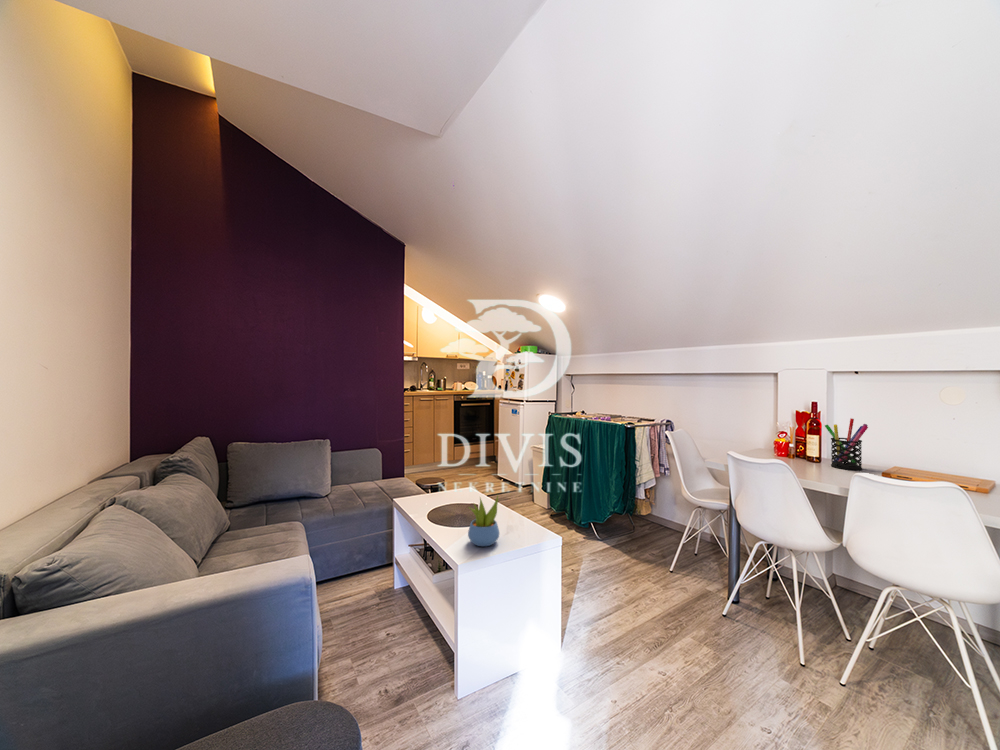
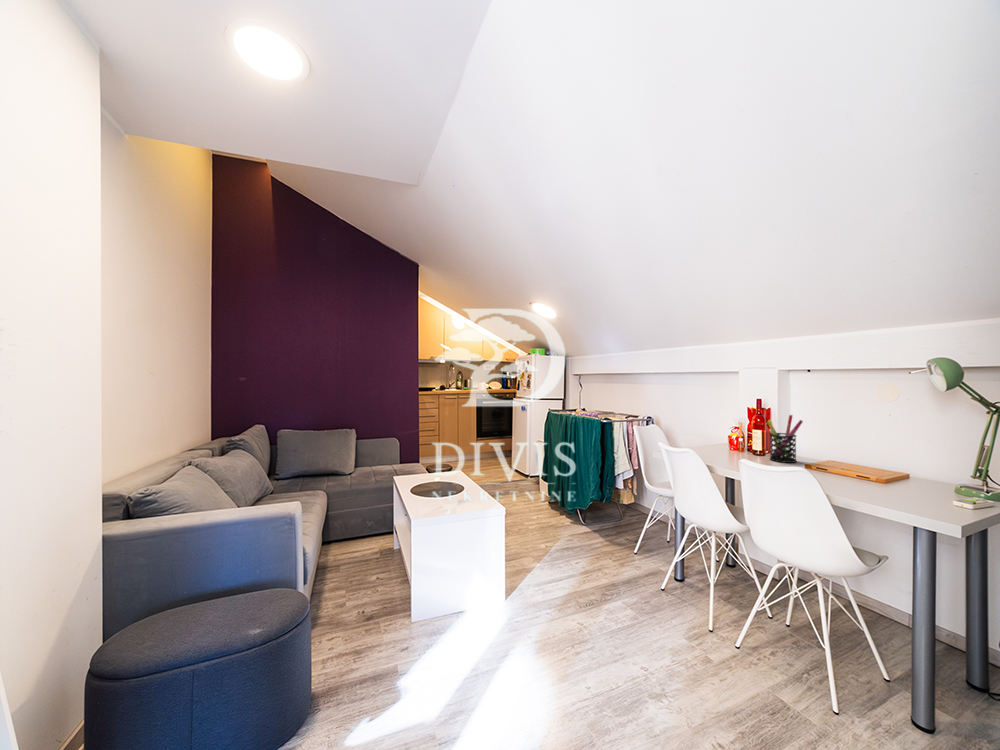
succulent plant: present [468,496,499,546] -> none [426,470,451,509]

